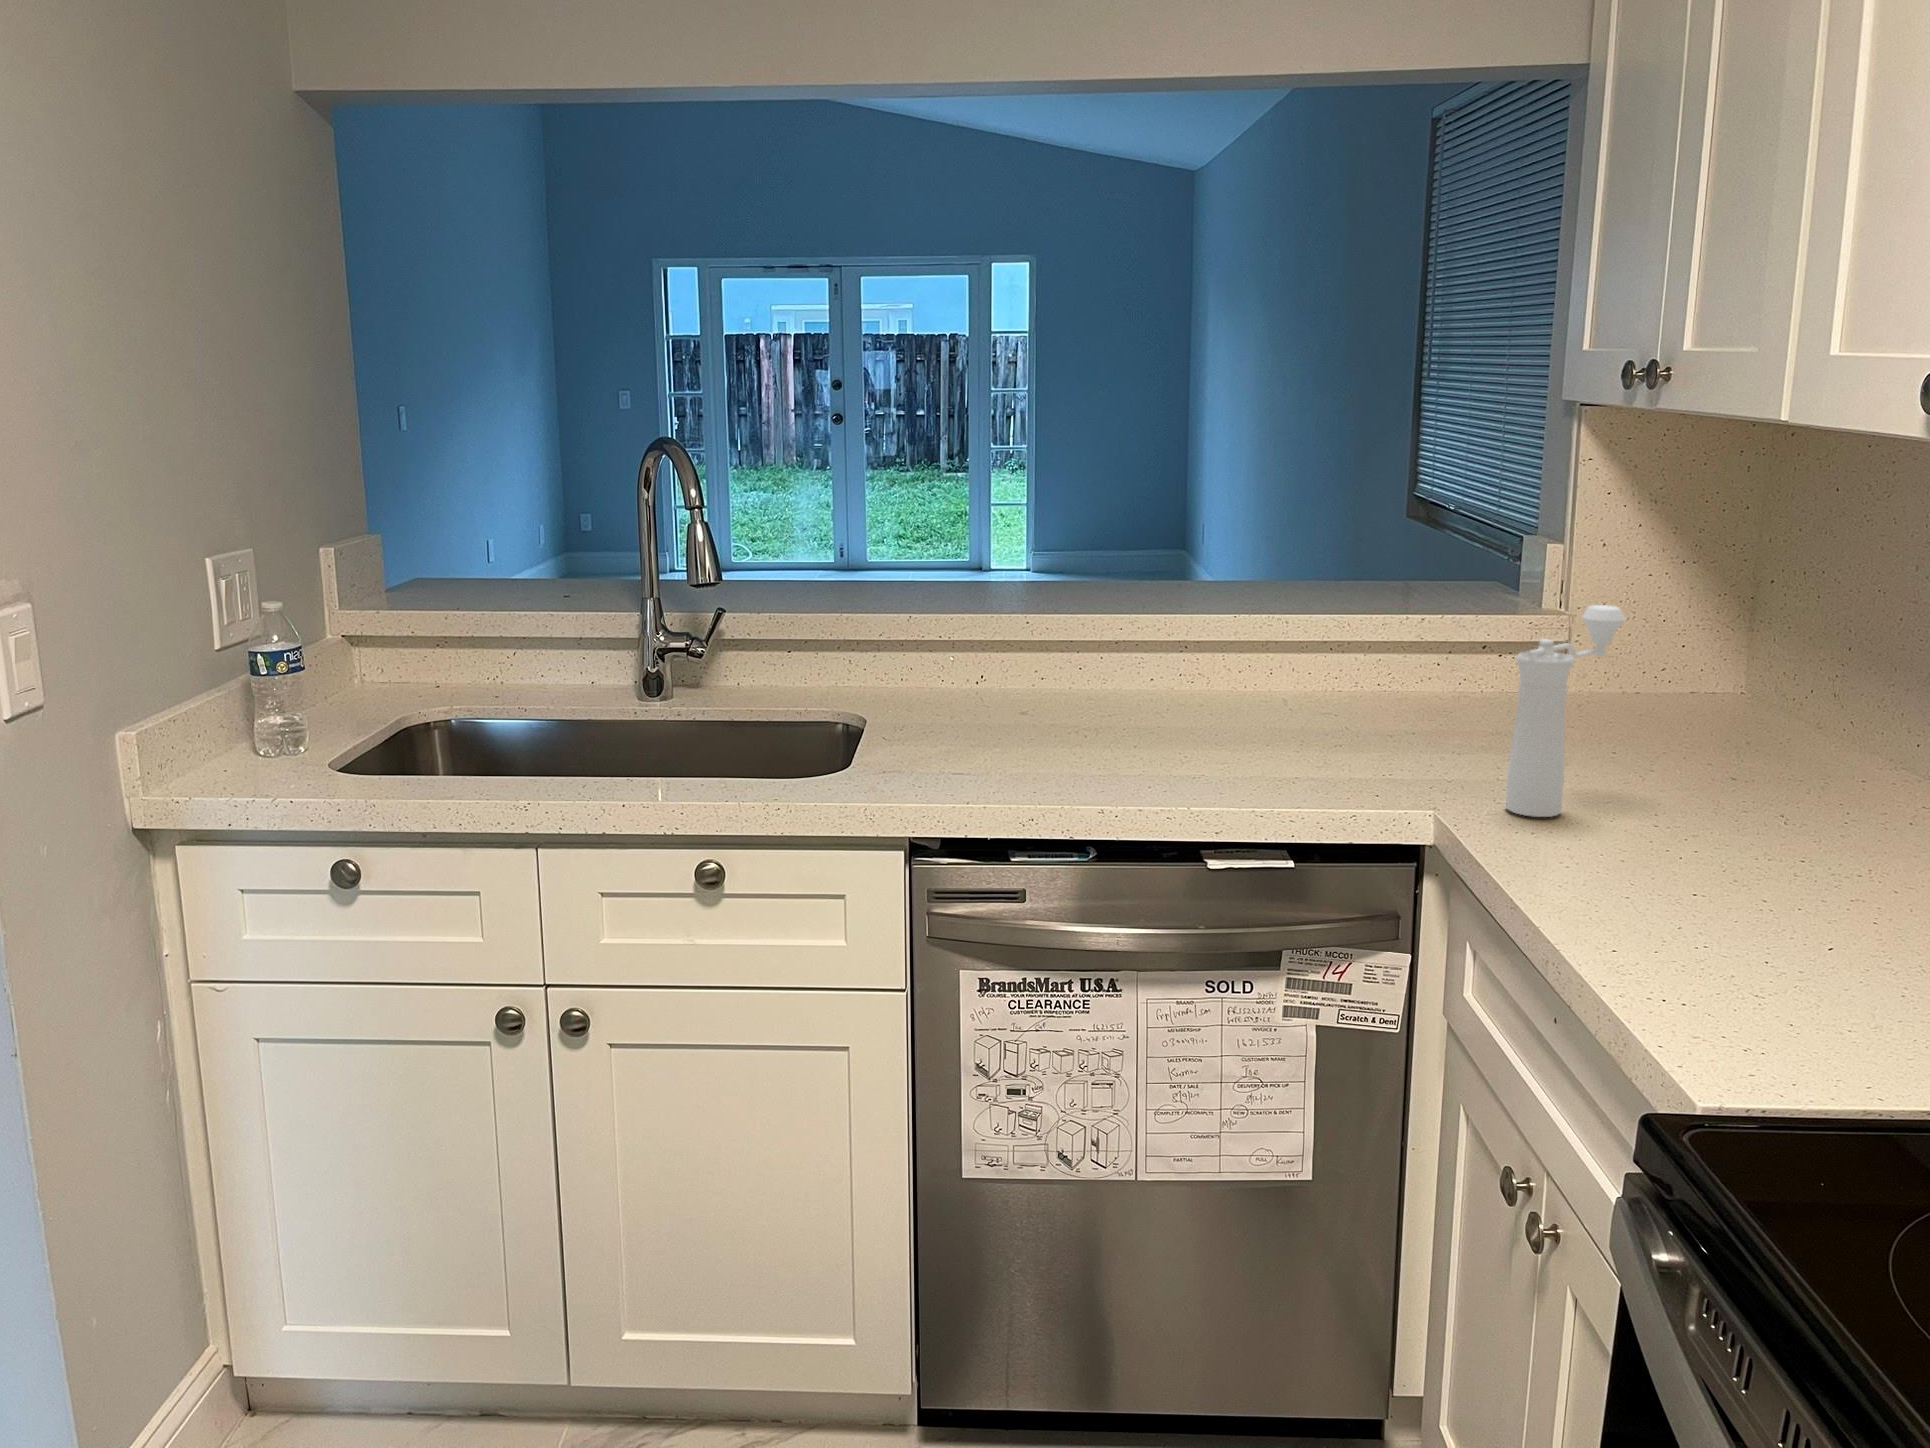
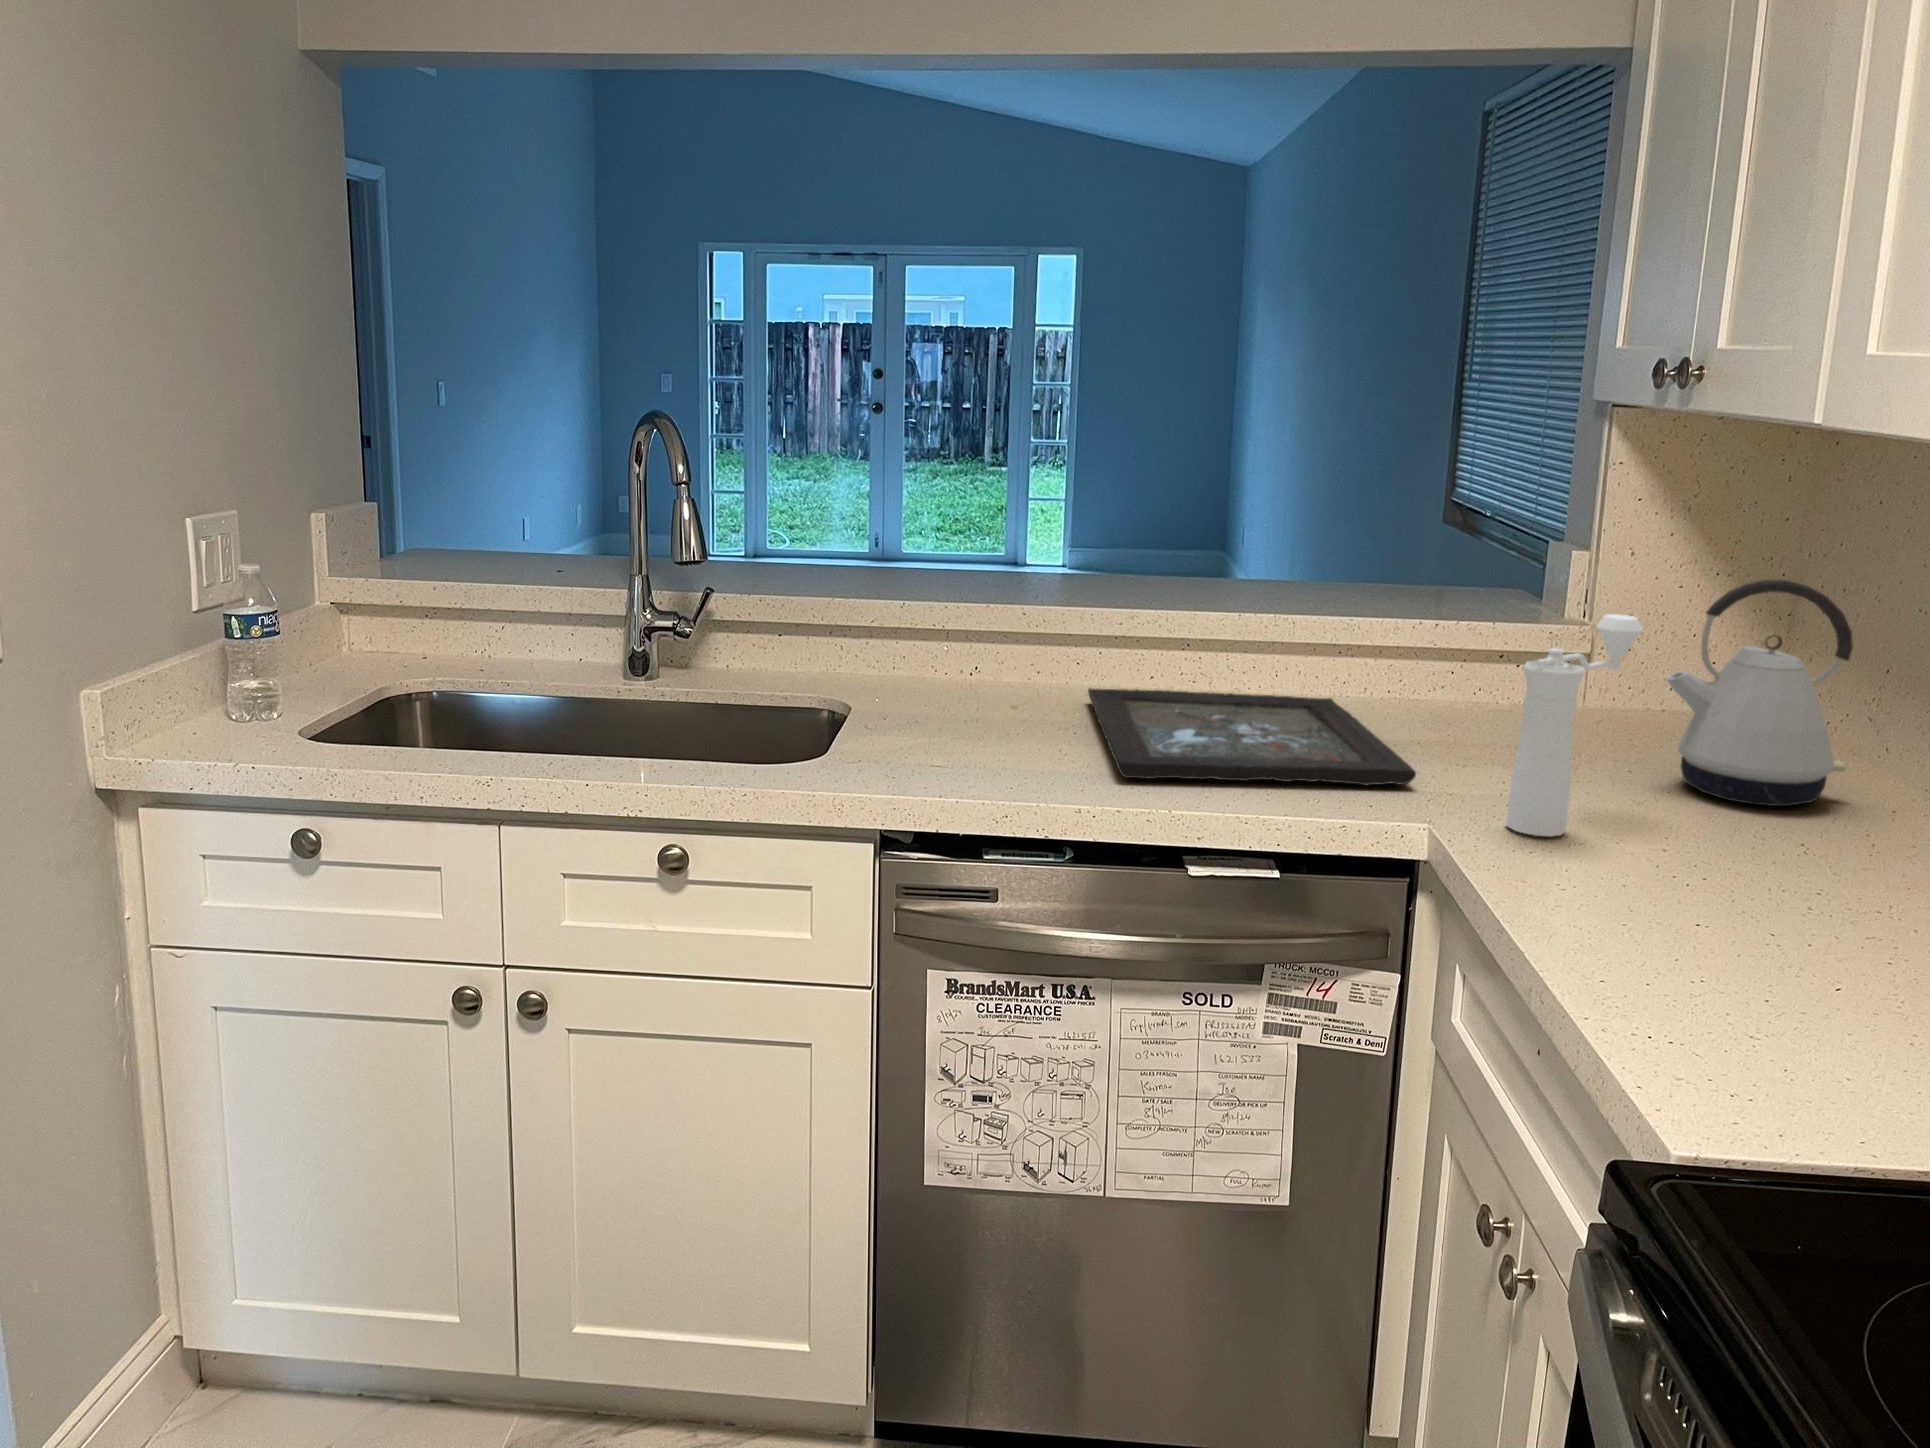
kettle: none [1647,567,1819,781] -> present [1666,580,1853,806]
tray: none [1093,693,1417,778] -> present [1088,689,1416,785]

